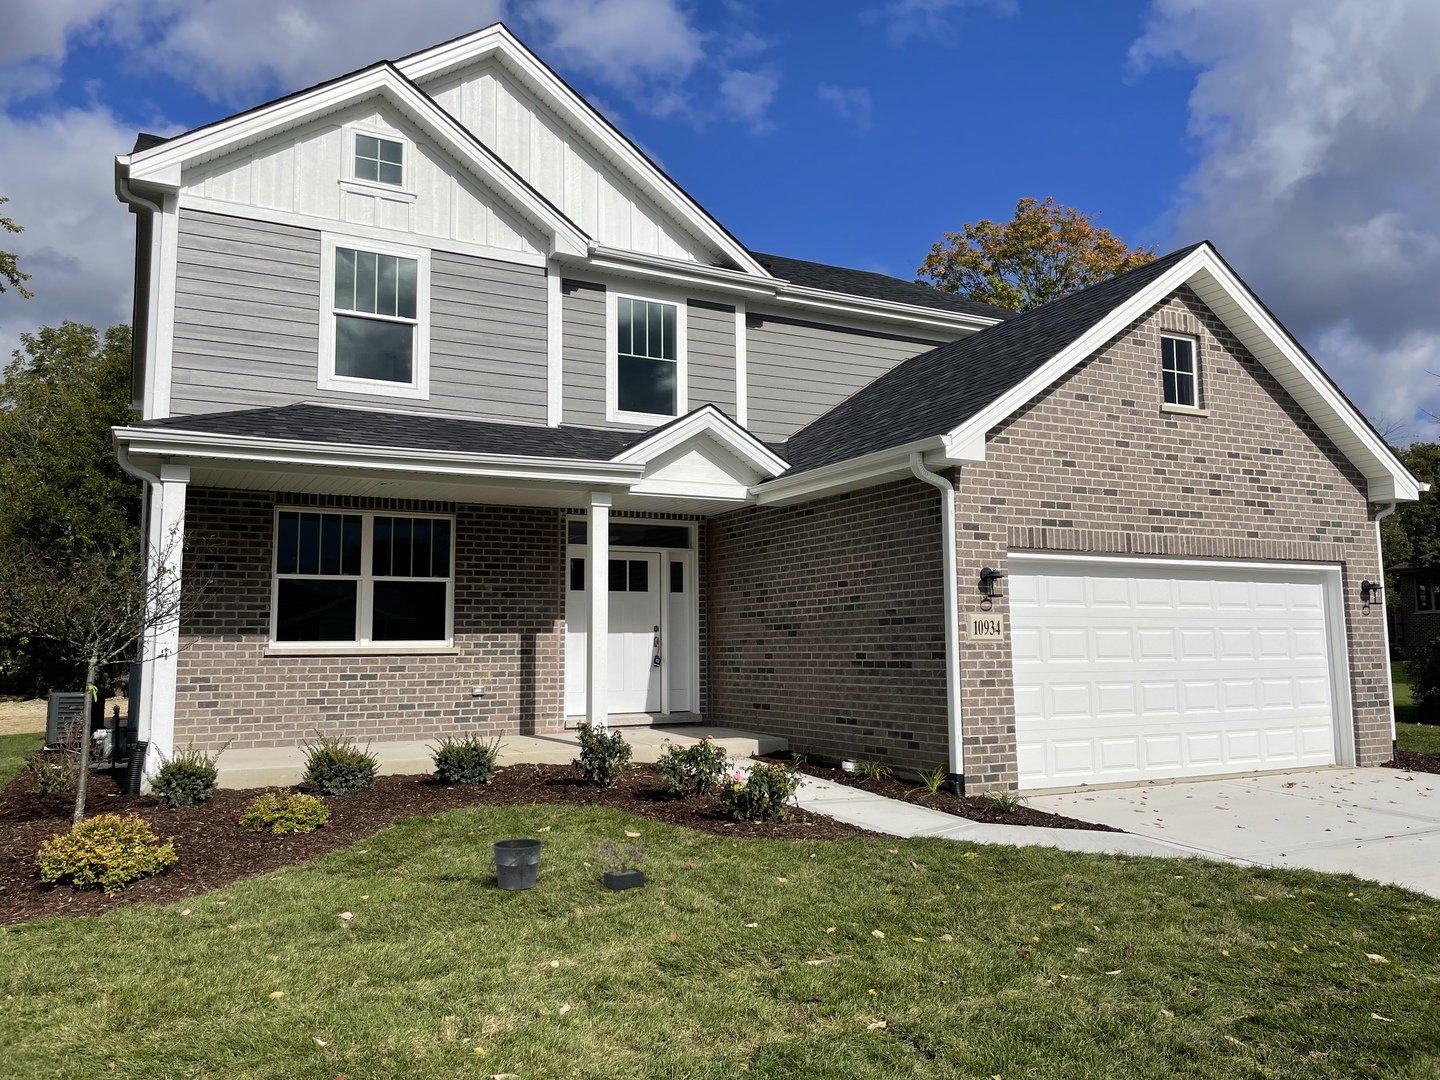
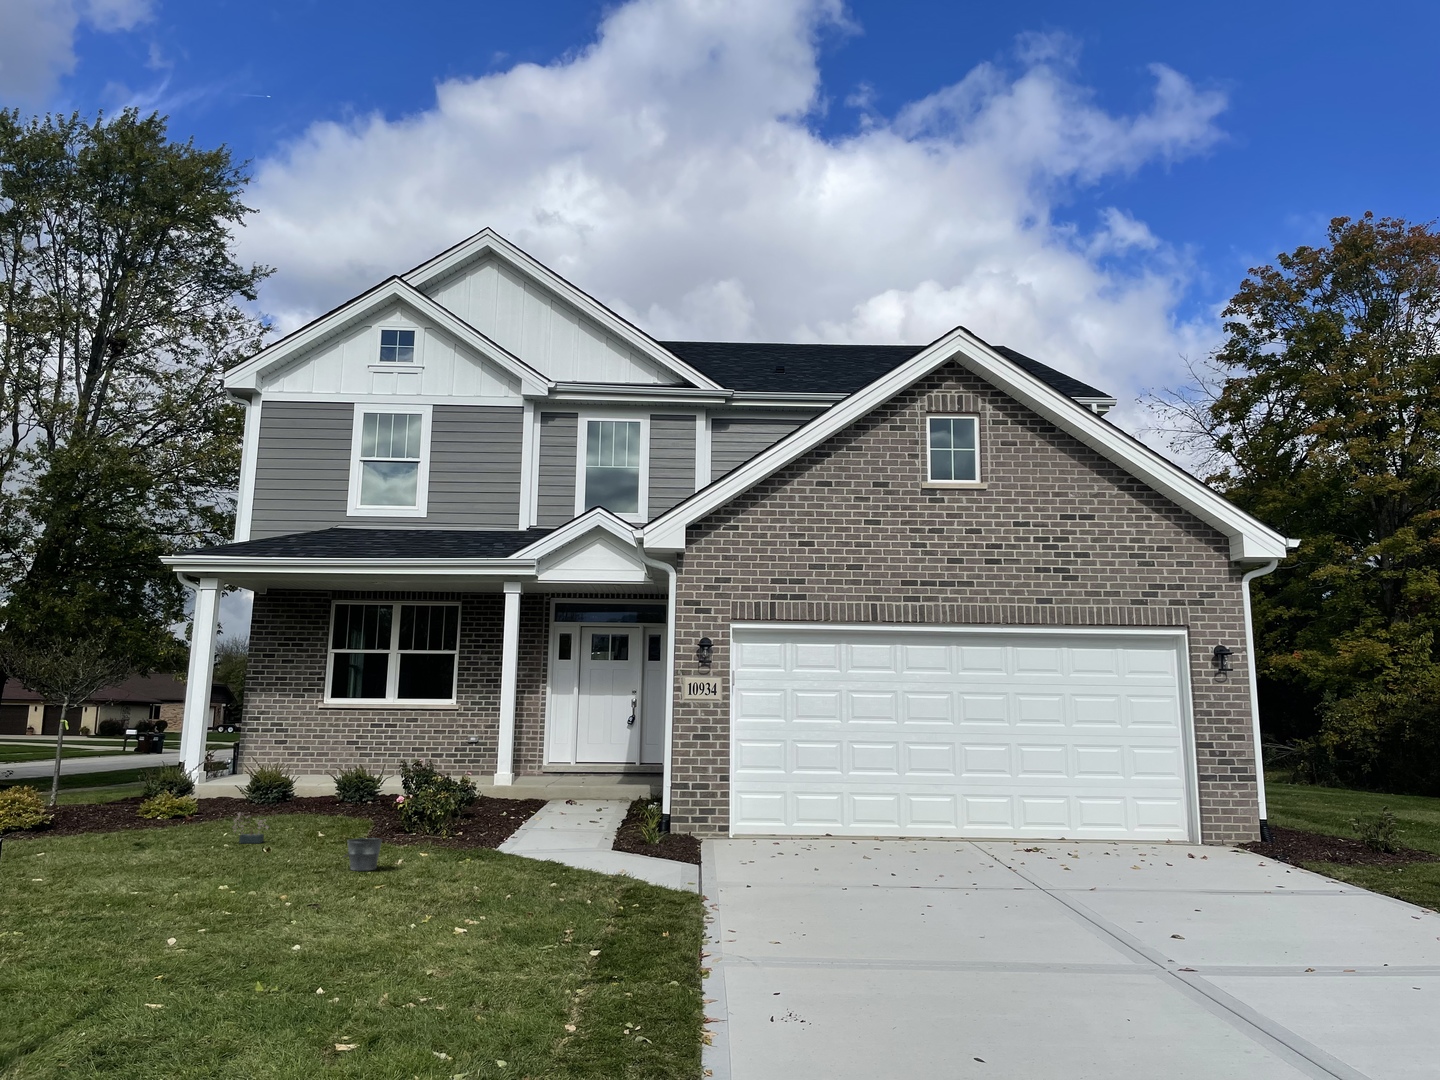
bucket: present [488,839,543,890] -> present [343,838,382,871]

